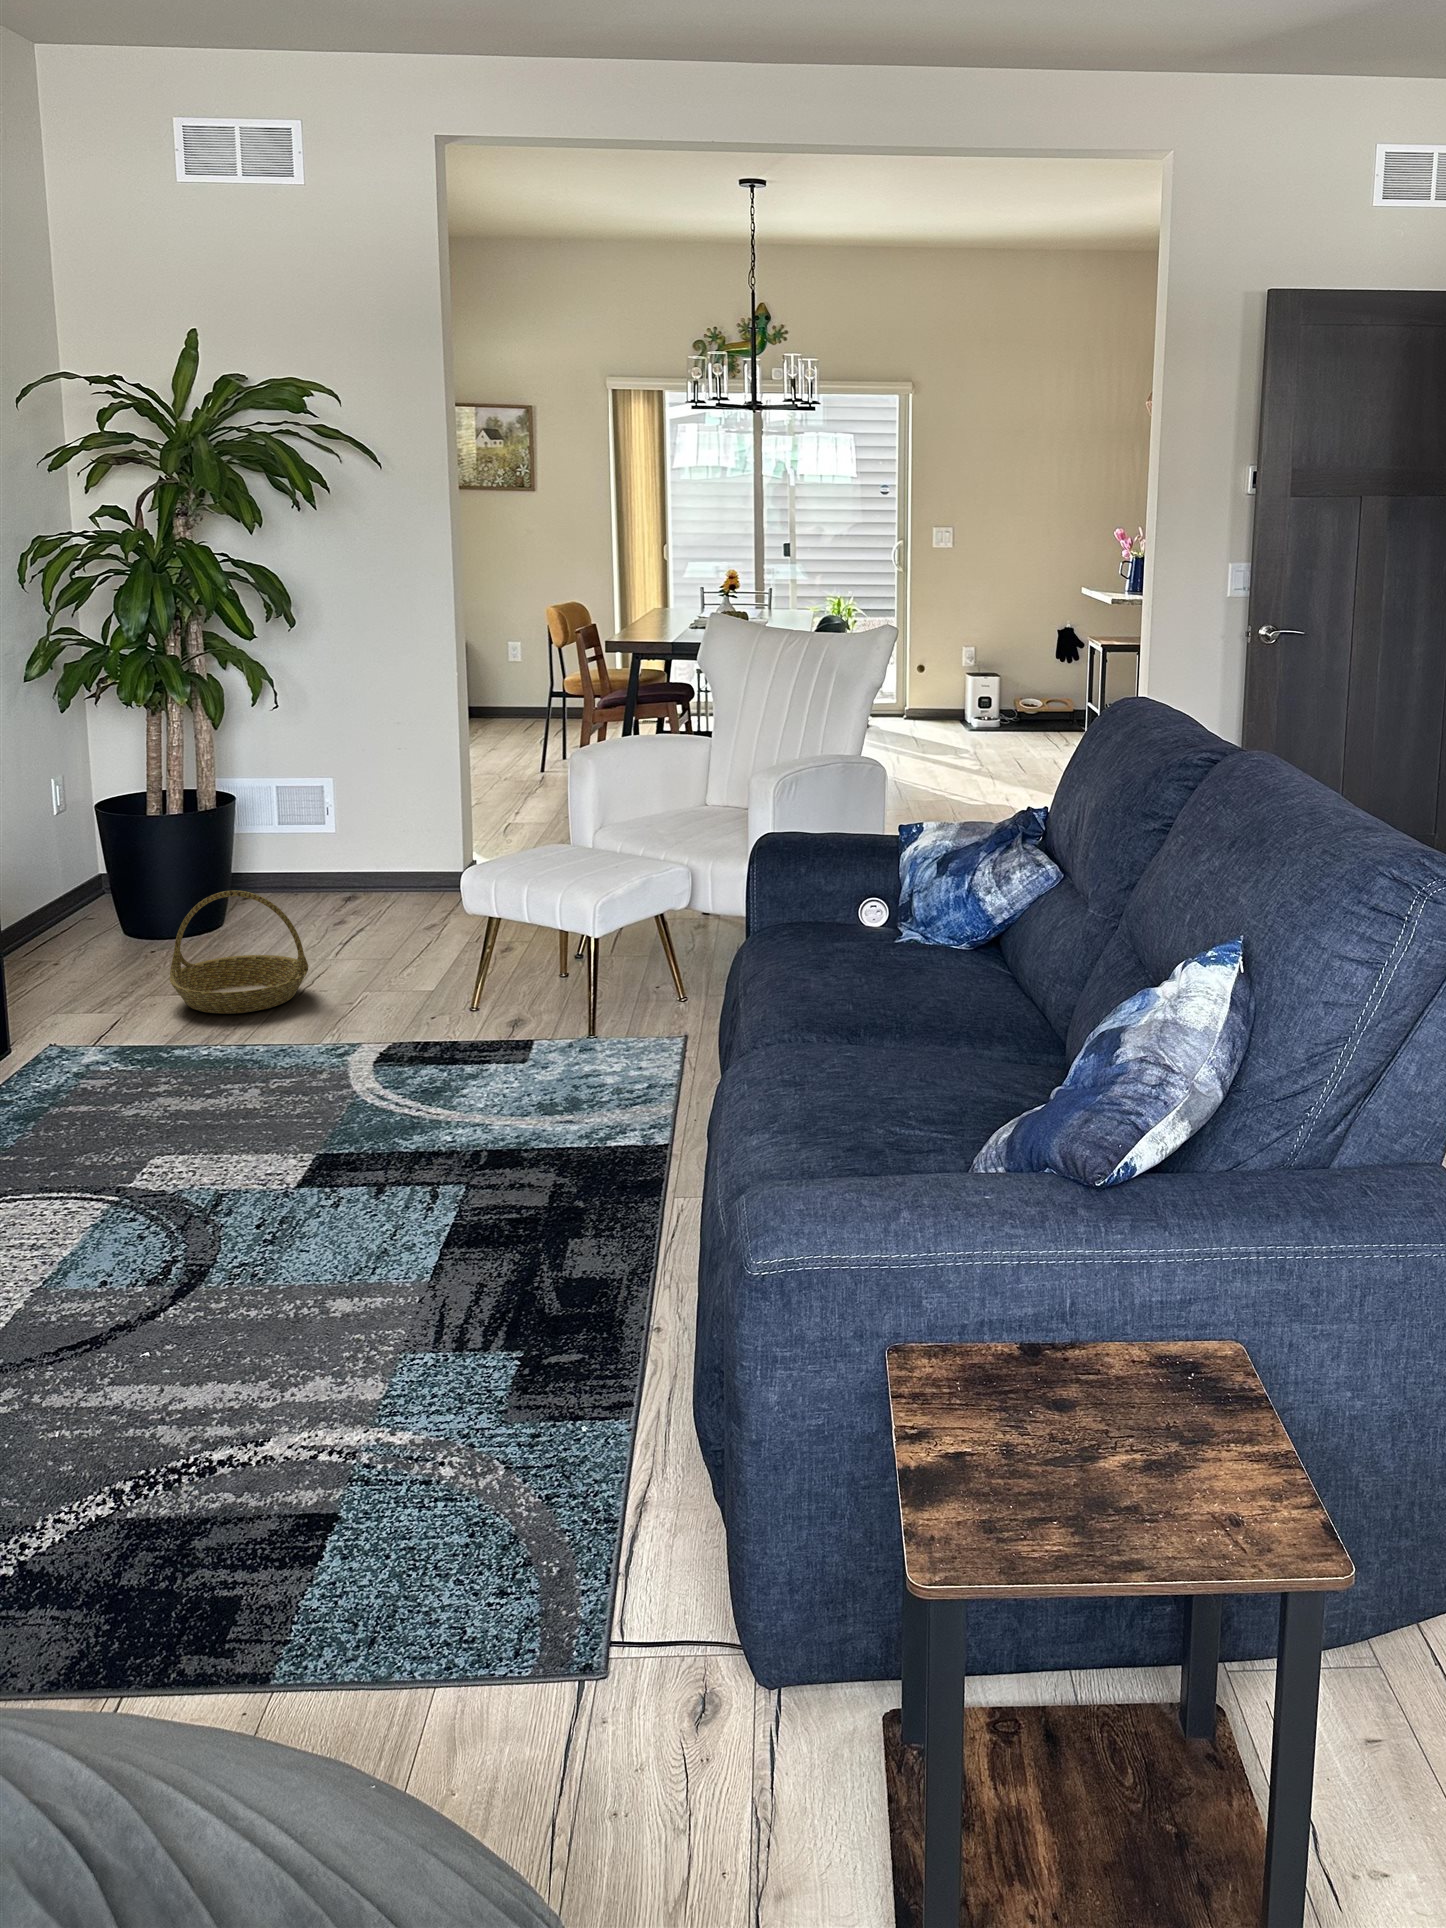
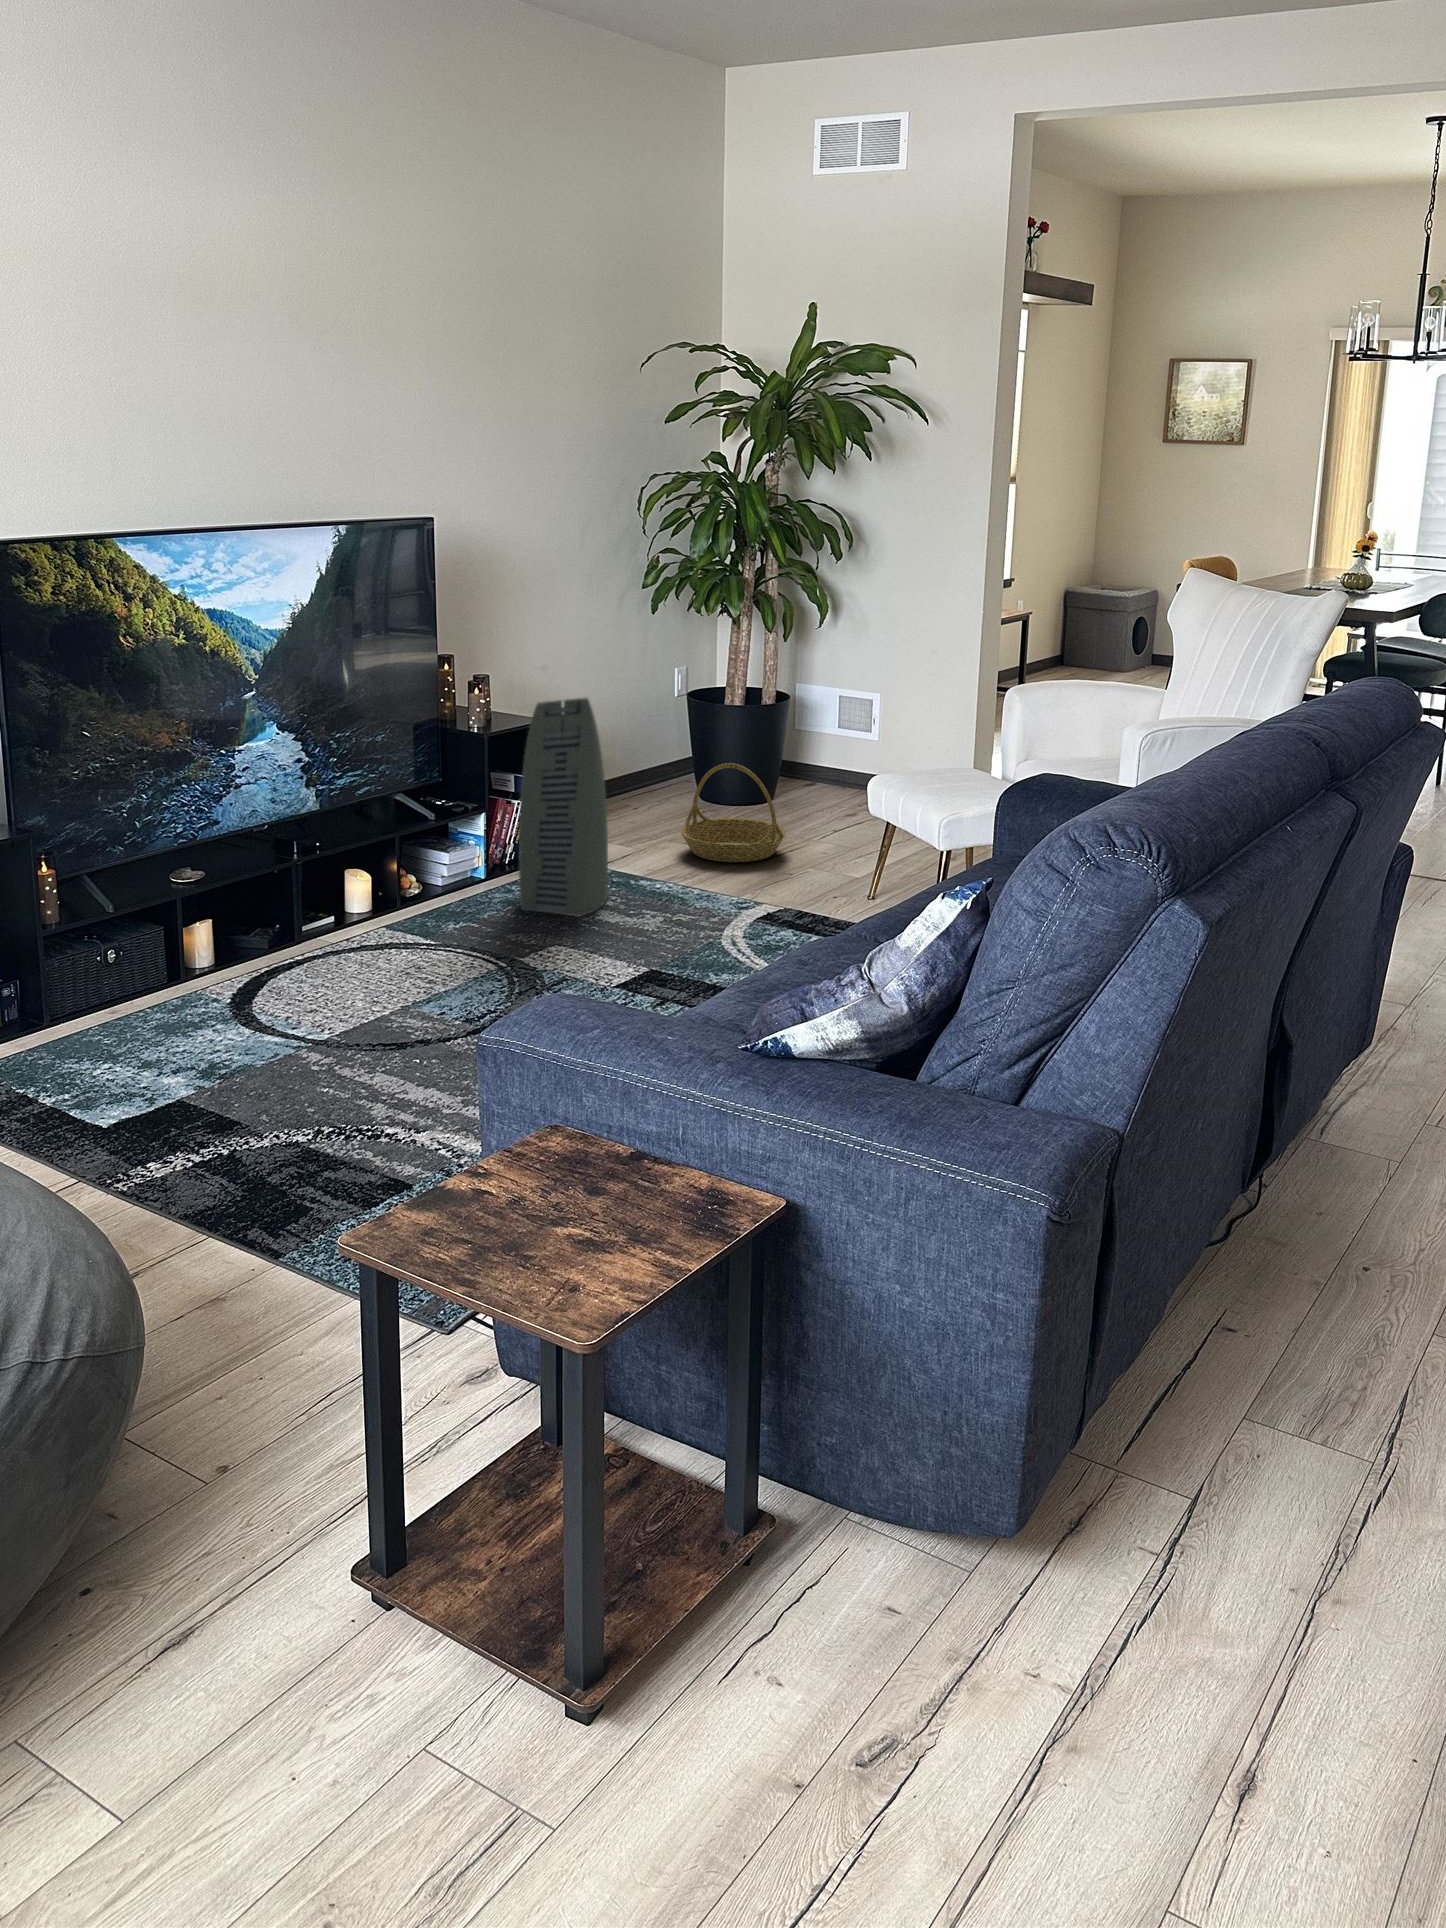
air purifier: none [31,831,154,1126] -> present [519,698,608,917]

